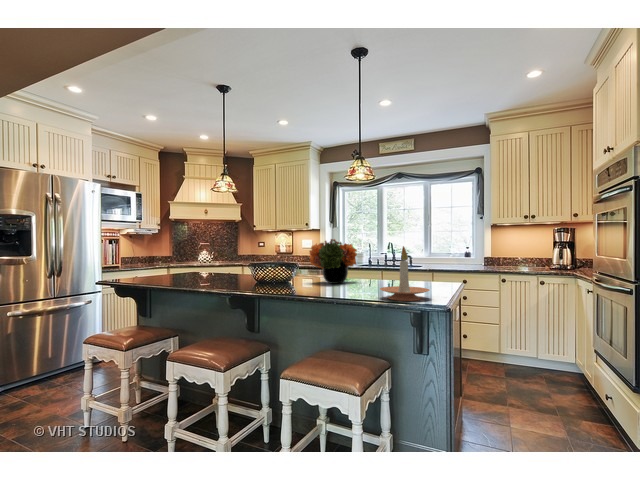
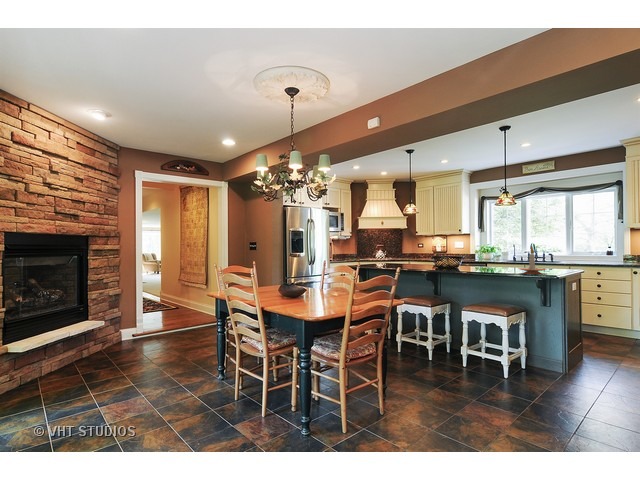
flower arrangement: present [309,239,357,284] -> none [471,242,504,269]

